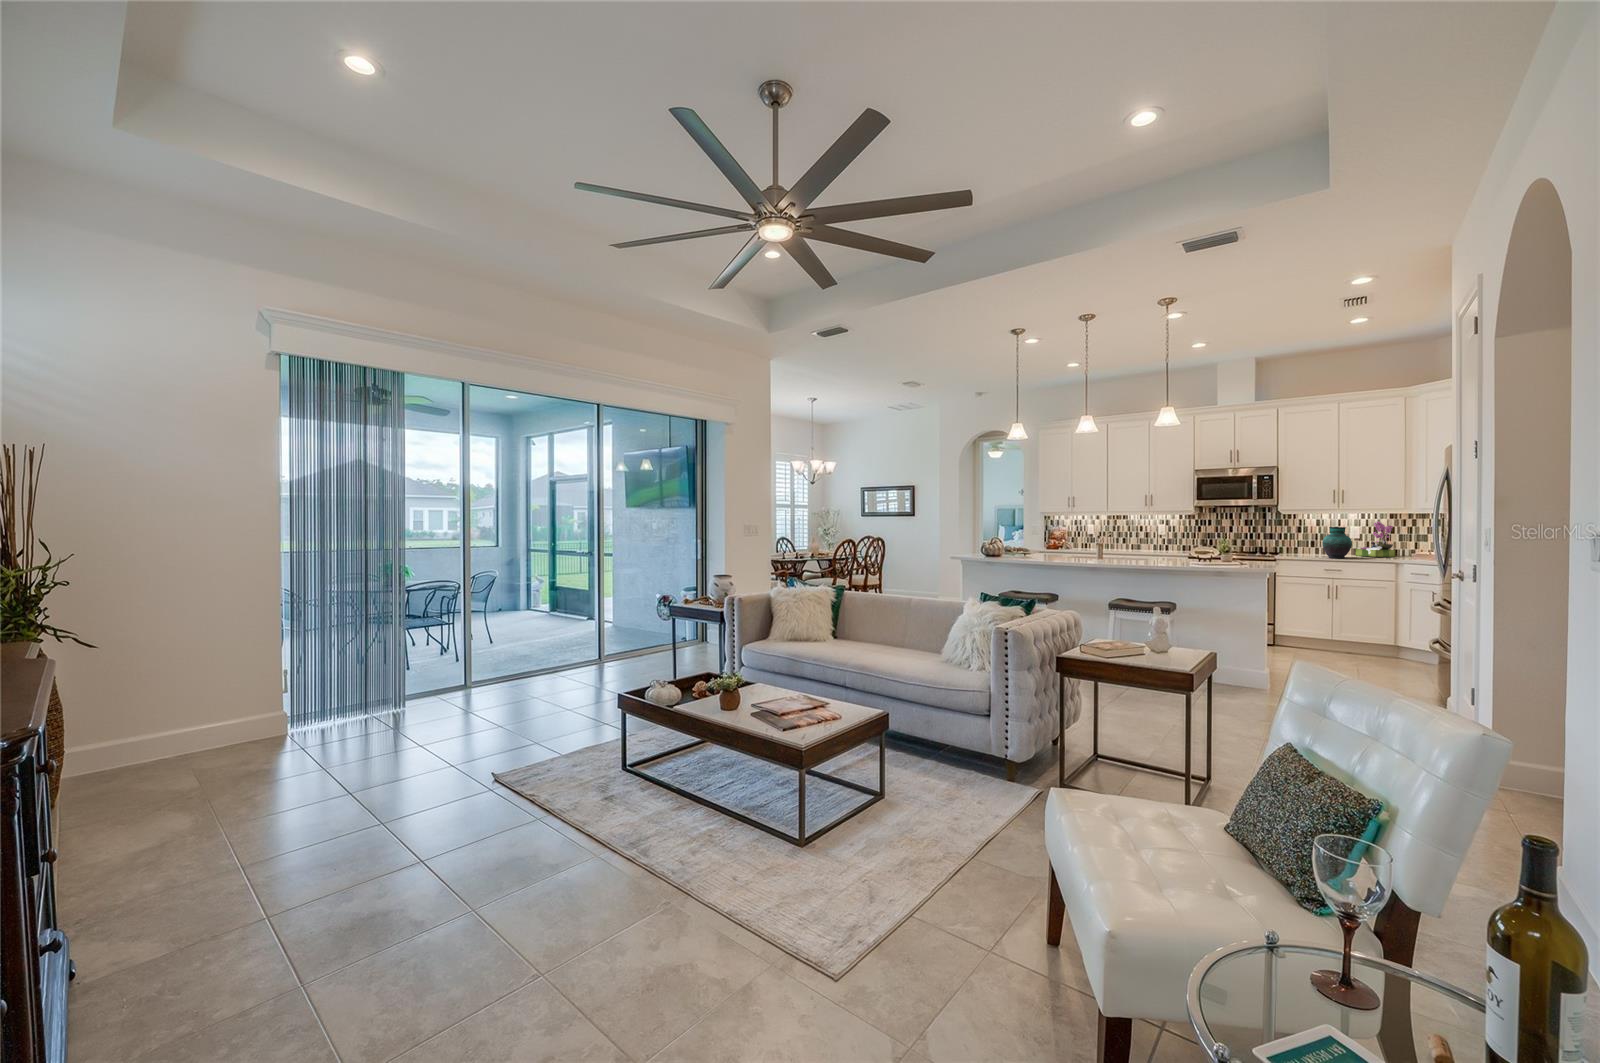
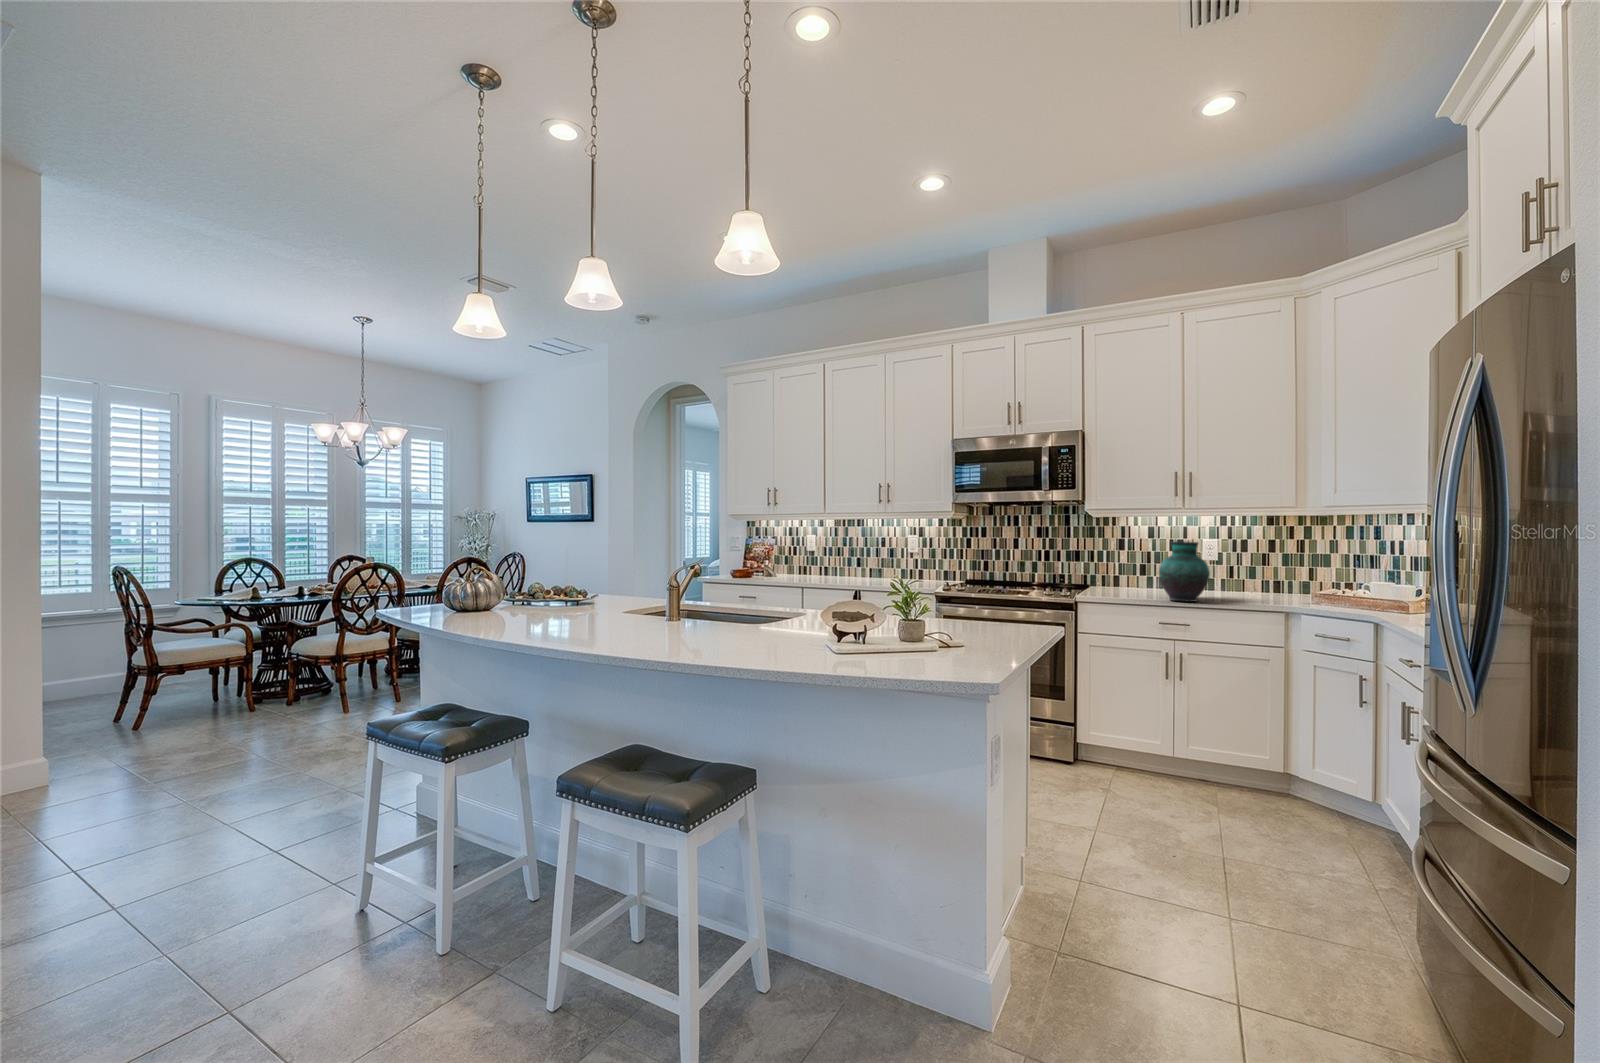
flower arrangement: present [1356,522,1395,557] -> none [1213,529,1278,596]

